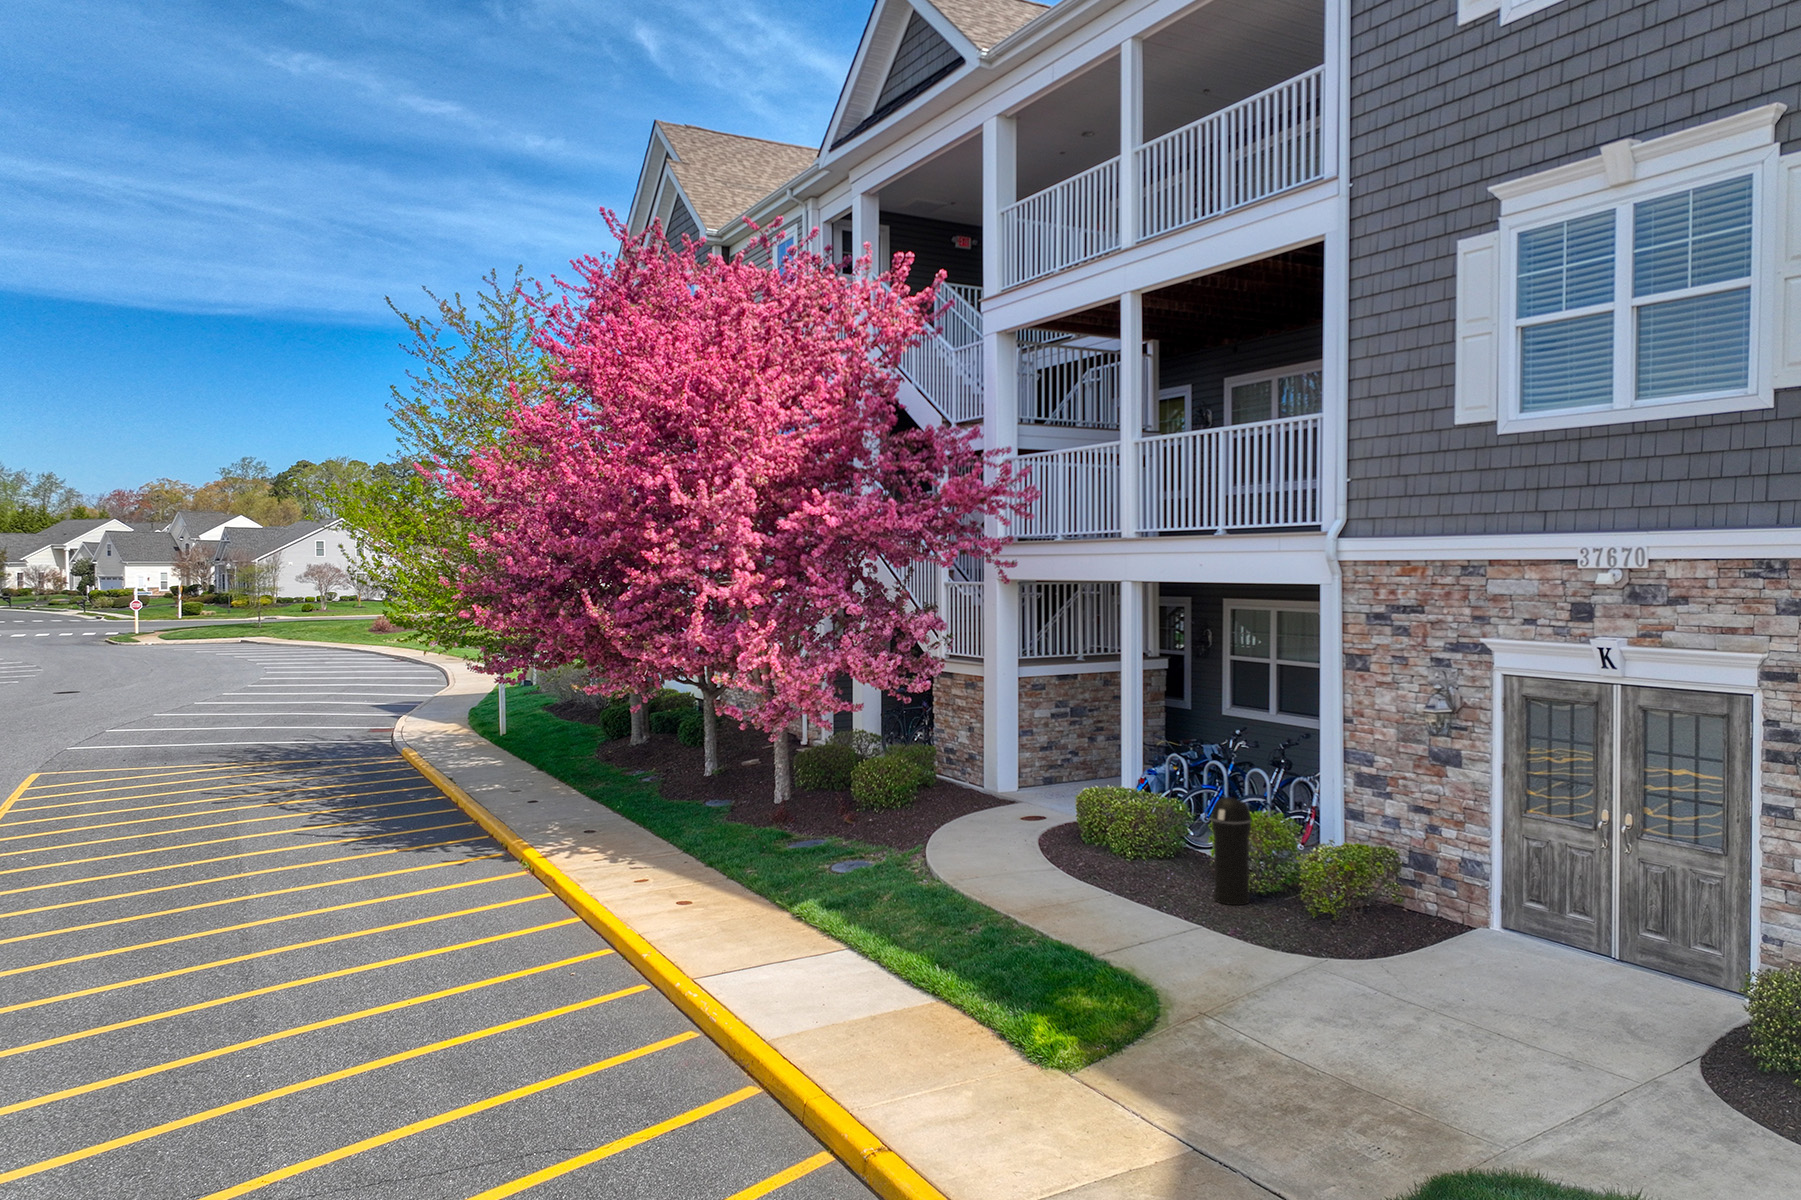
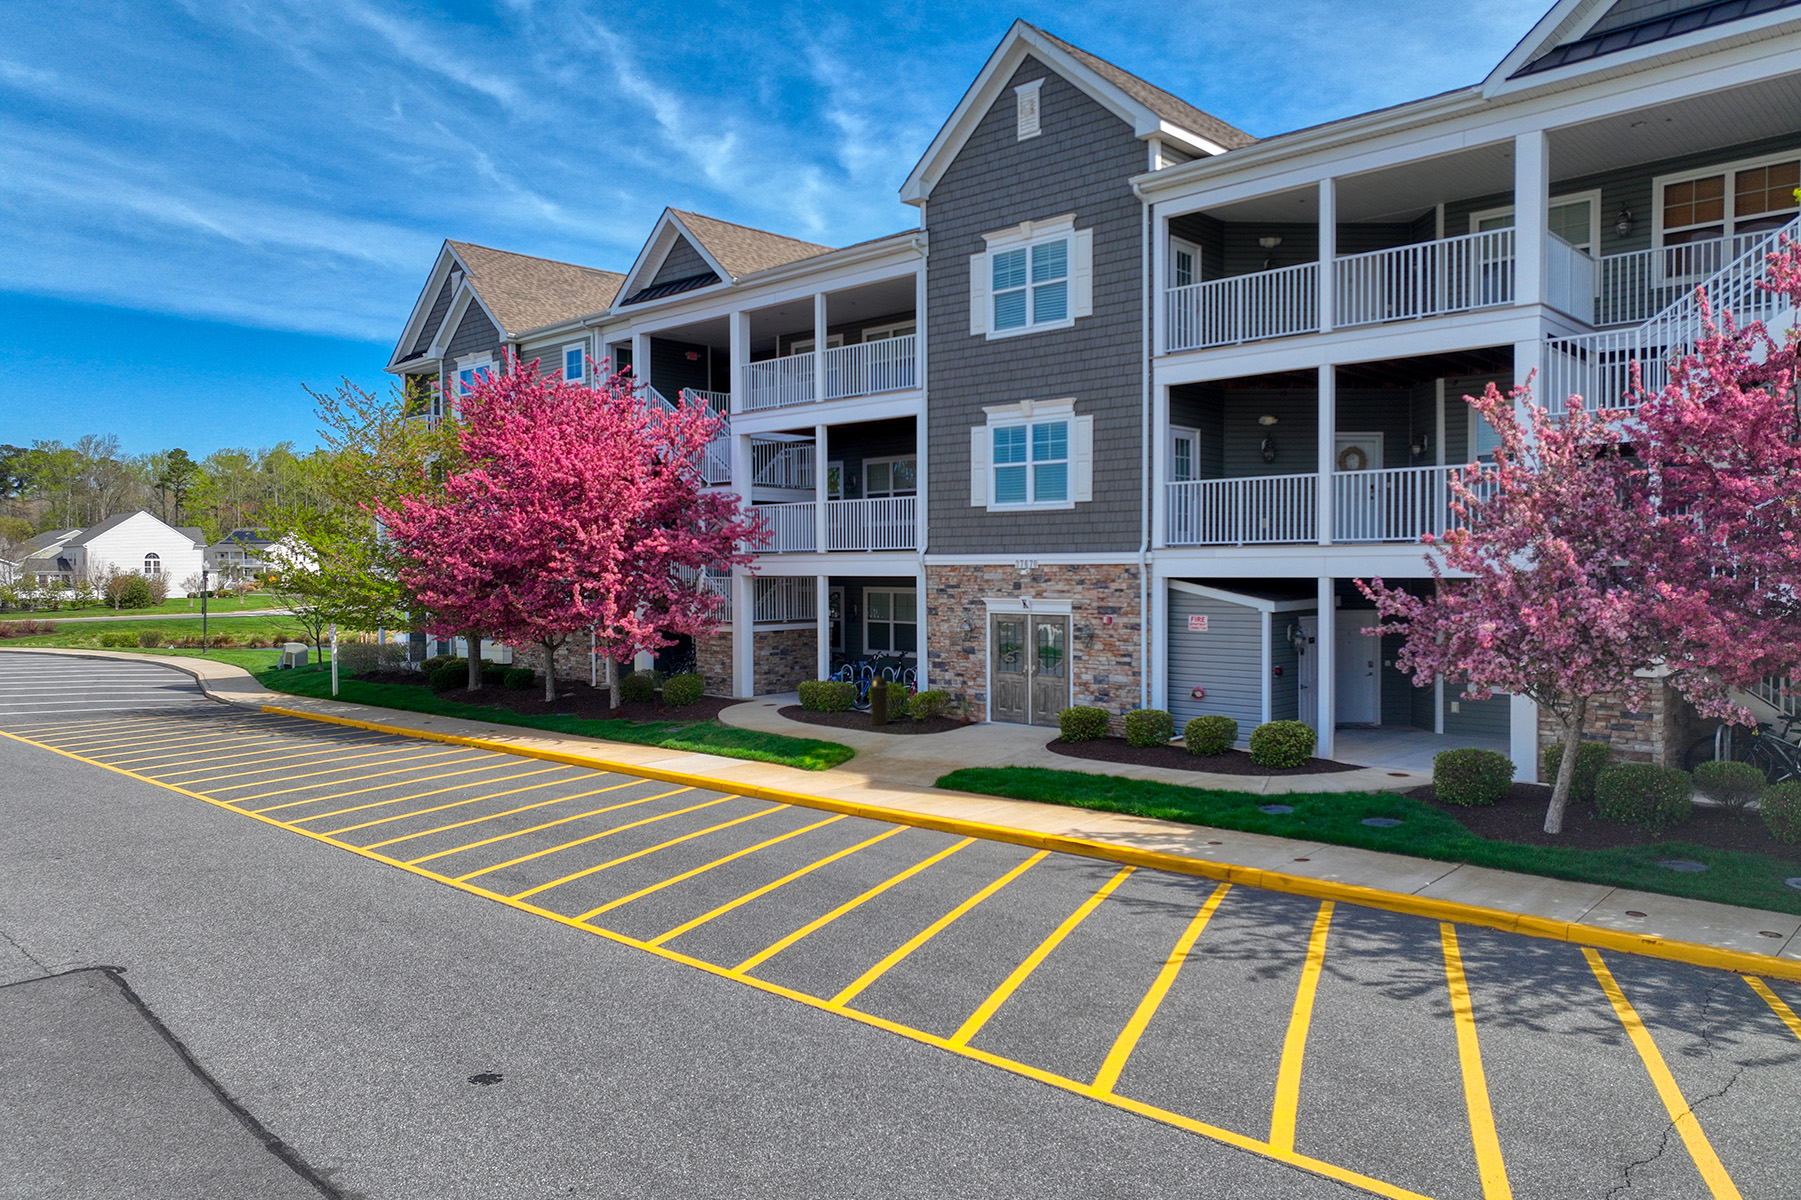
decorative plant: none [1399,860,1476,930] -> present [960,699,972,725]

